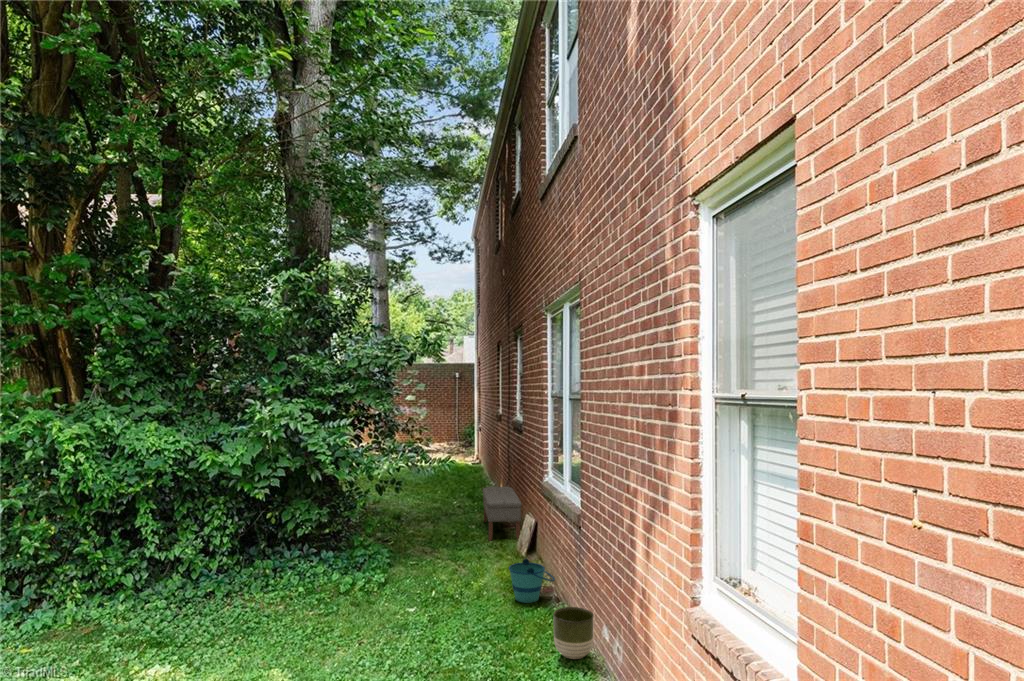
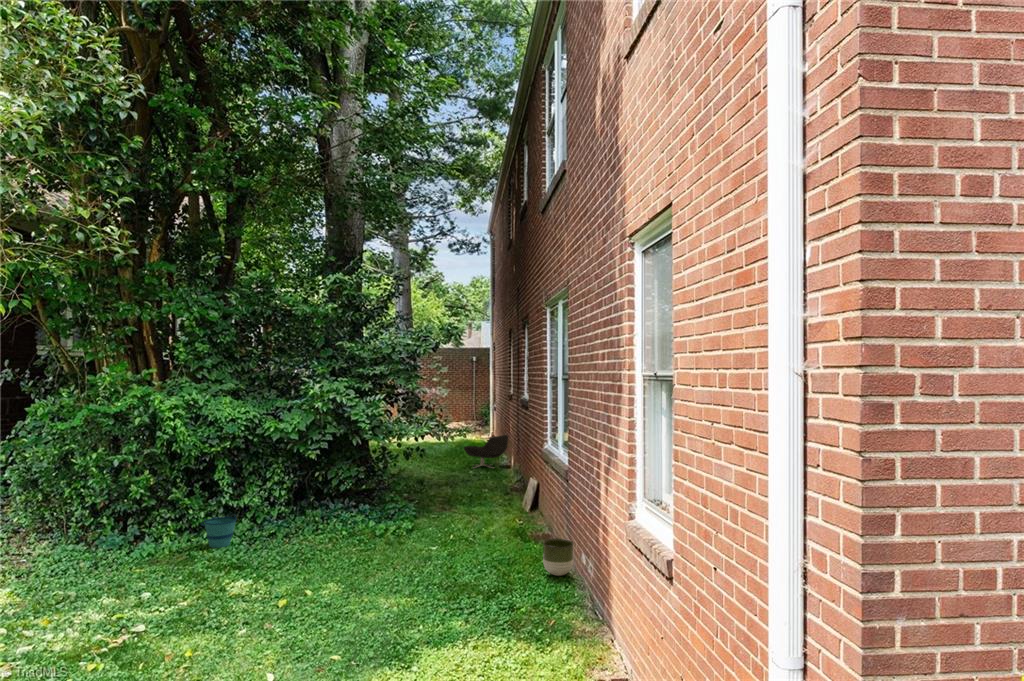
lounge chair: none [447,457,497,495] -> present [464,435,508,468]
bench: present [483,487,522,541] -> none [494,458,527,502]
bucket: present [509,559,555,603] -> present [201,516,237,548]

